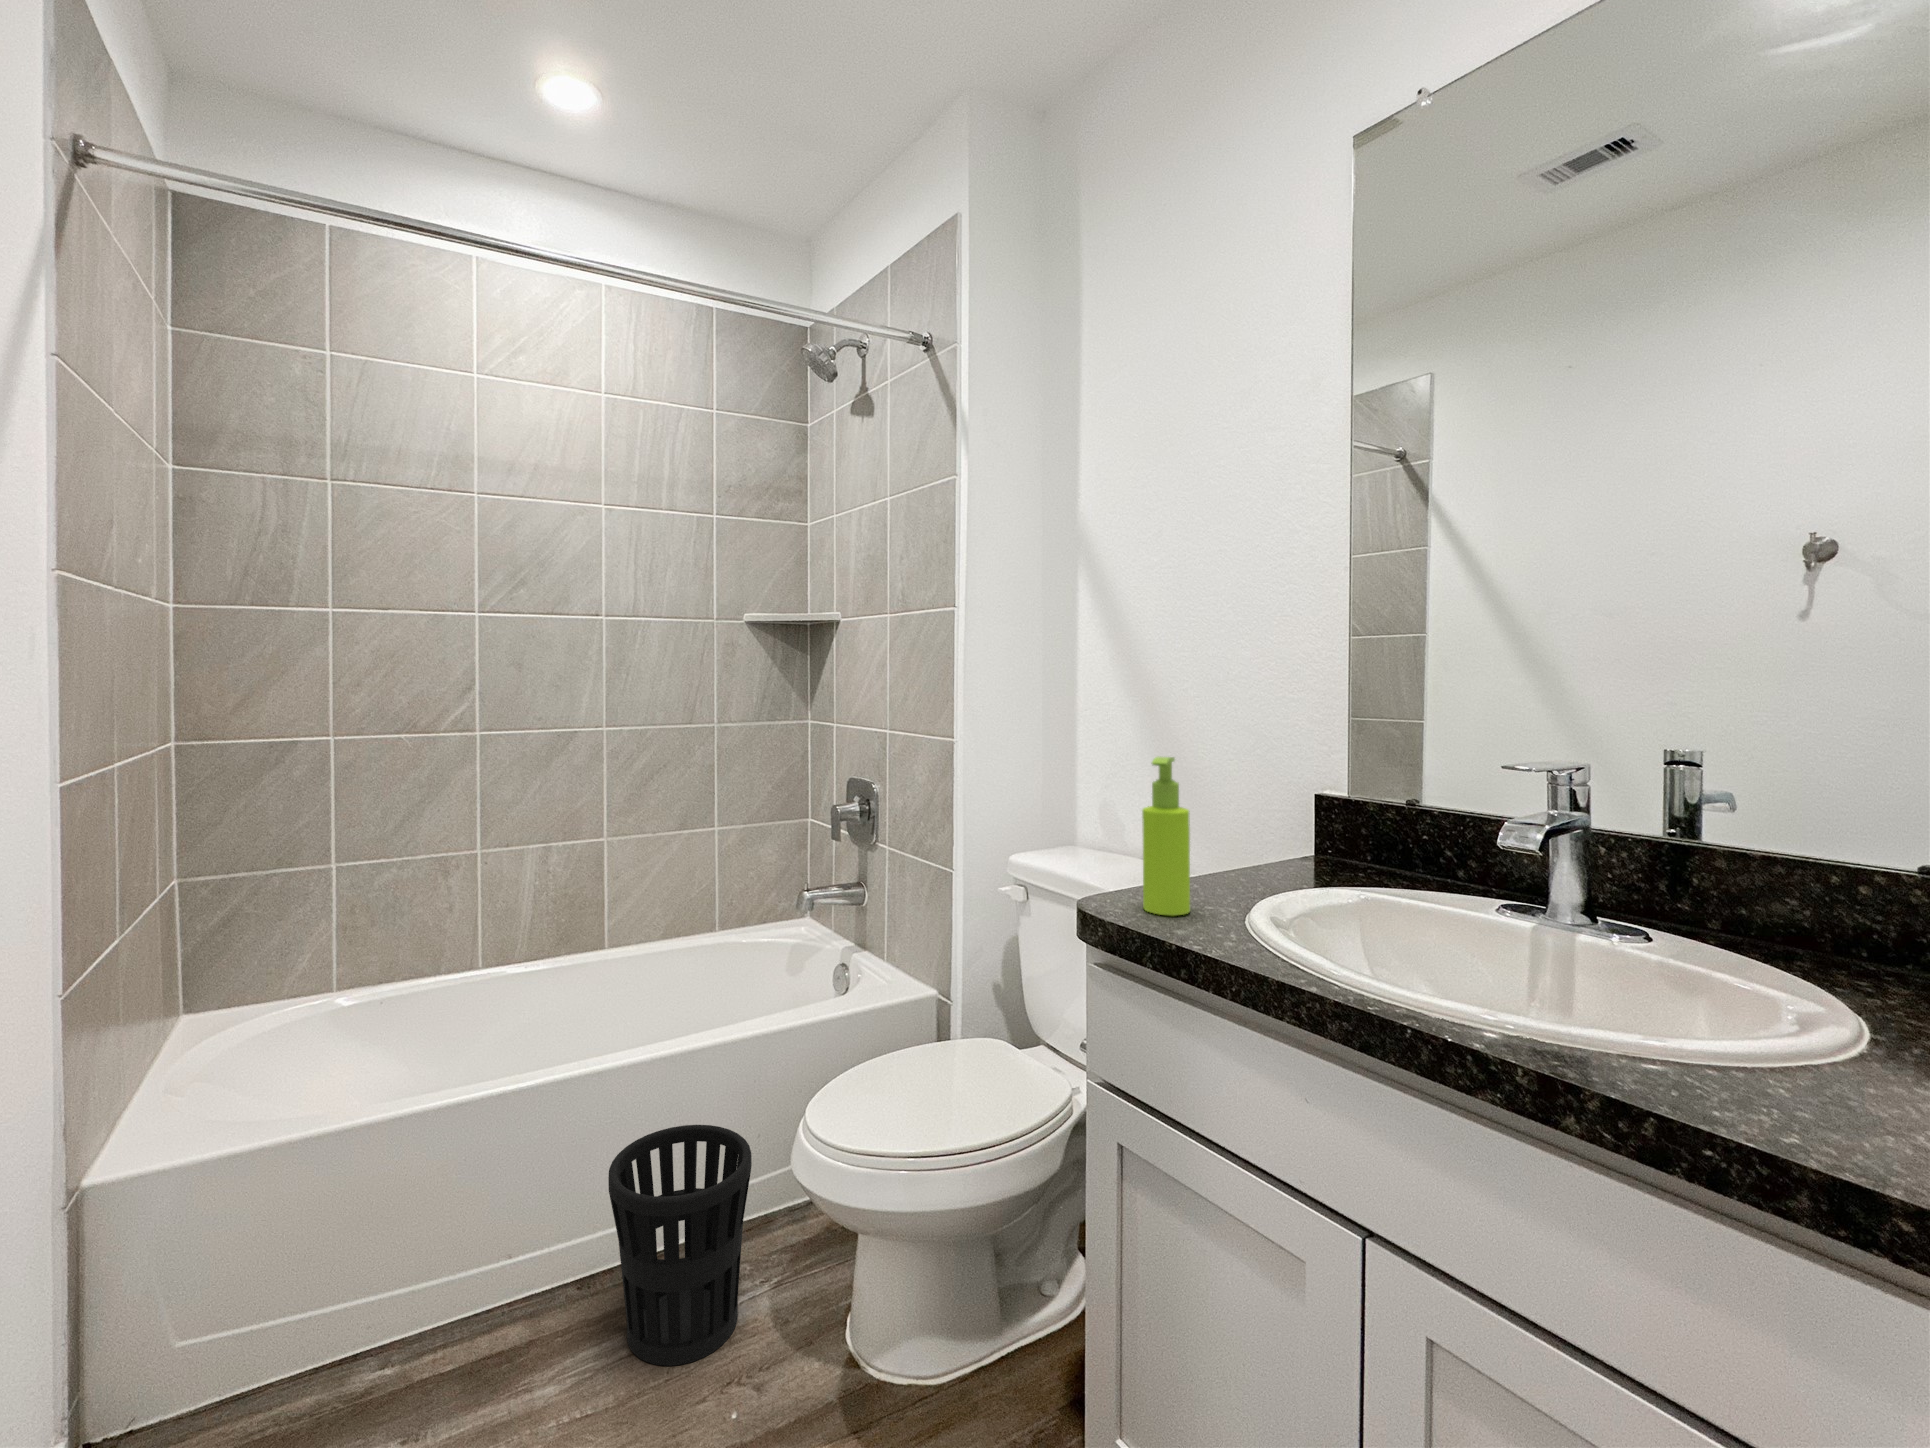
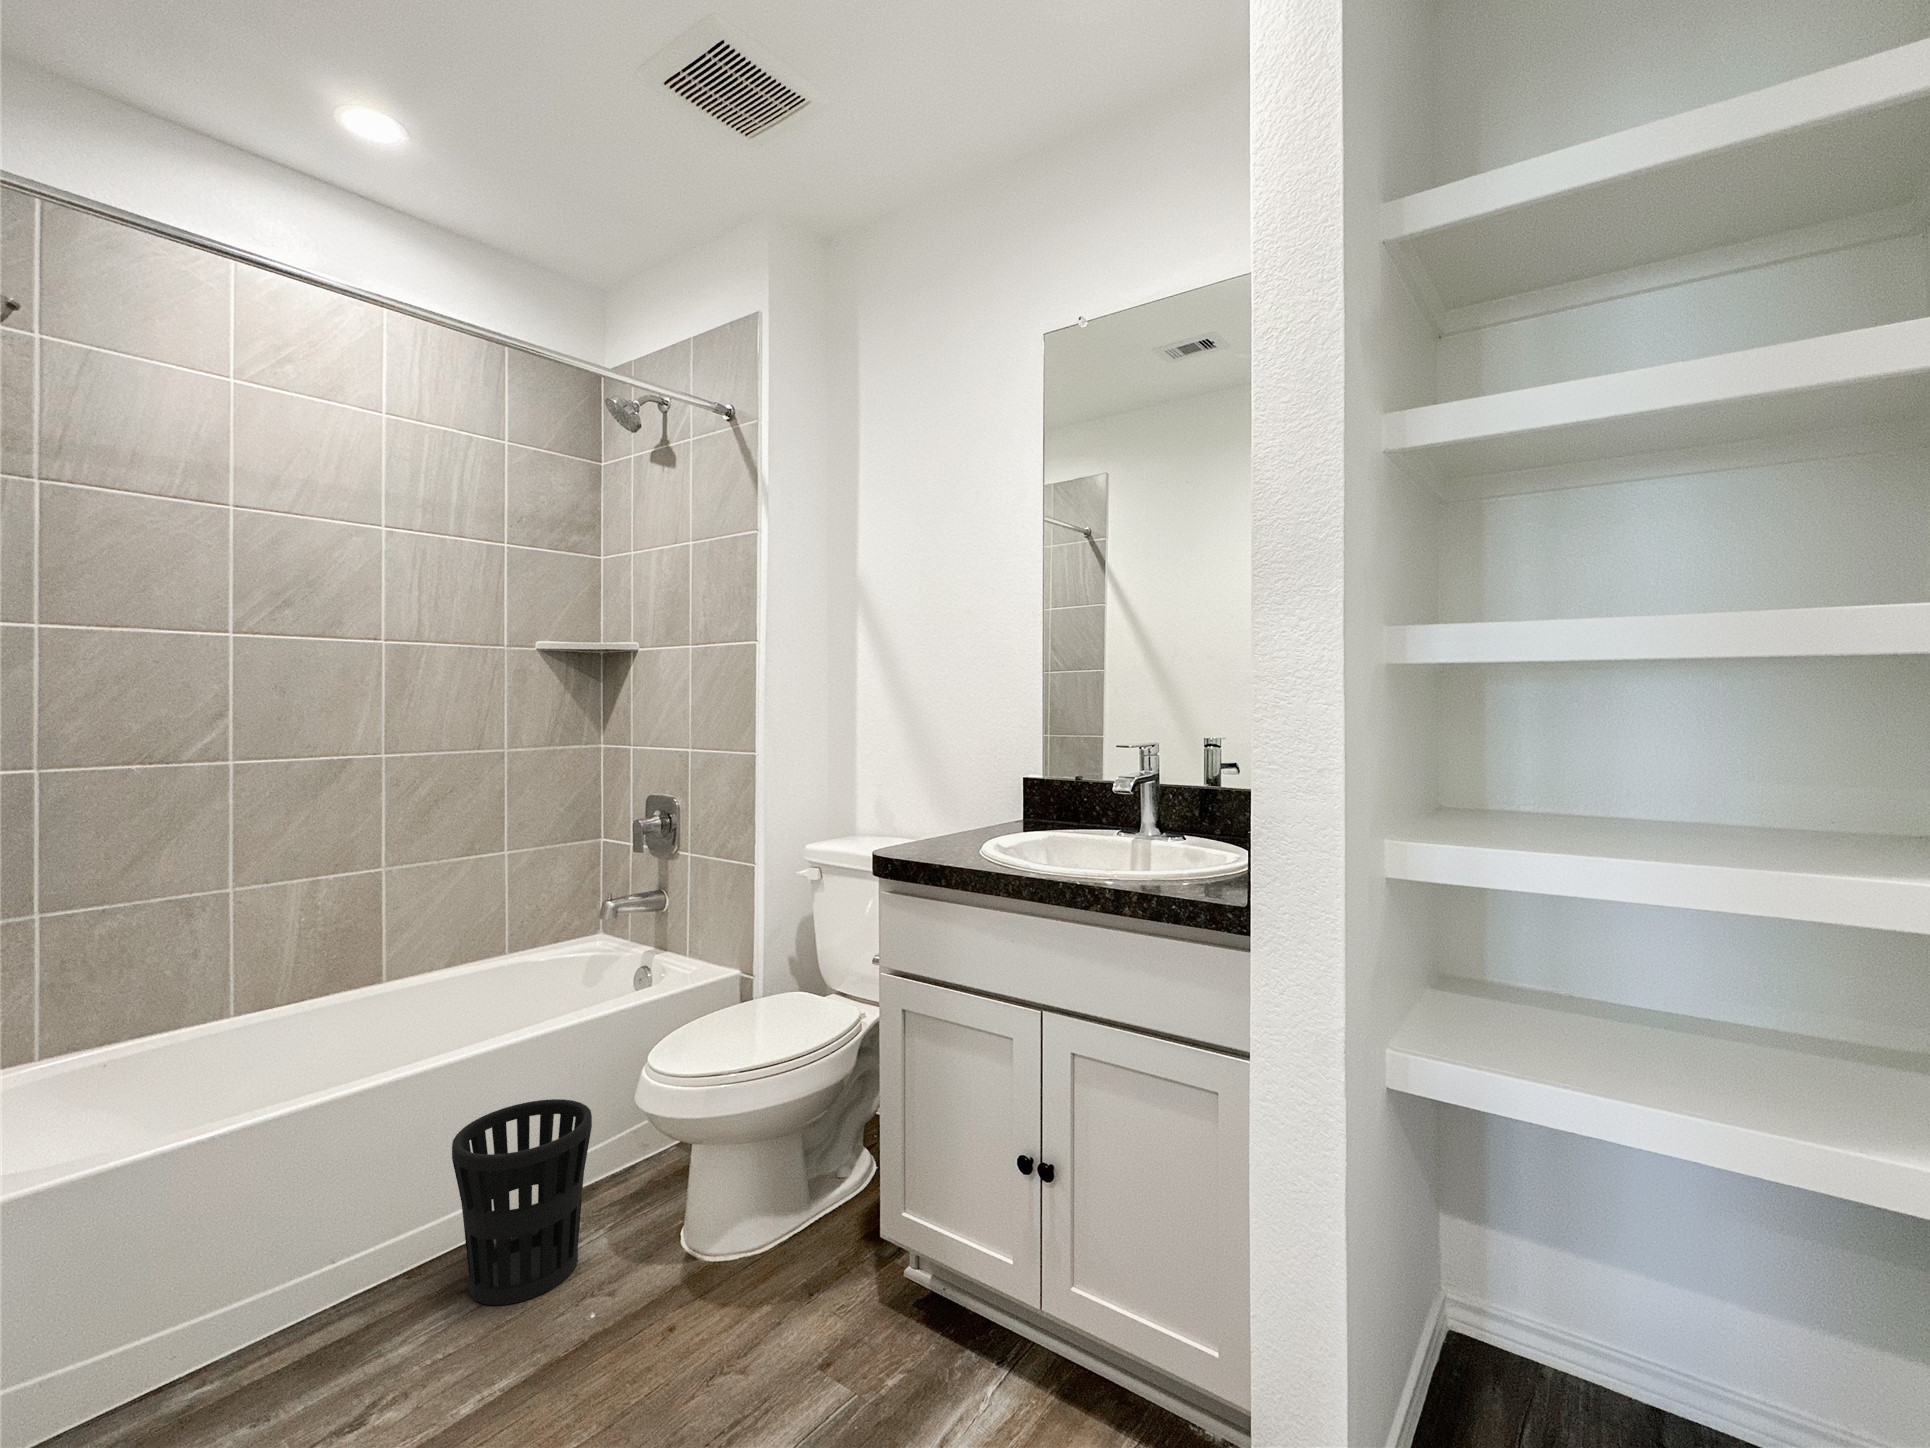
soap dispenser: present [1142,757,1190,915] -> none [921,751,952,856]

